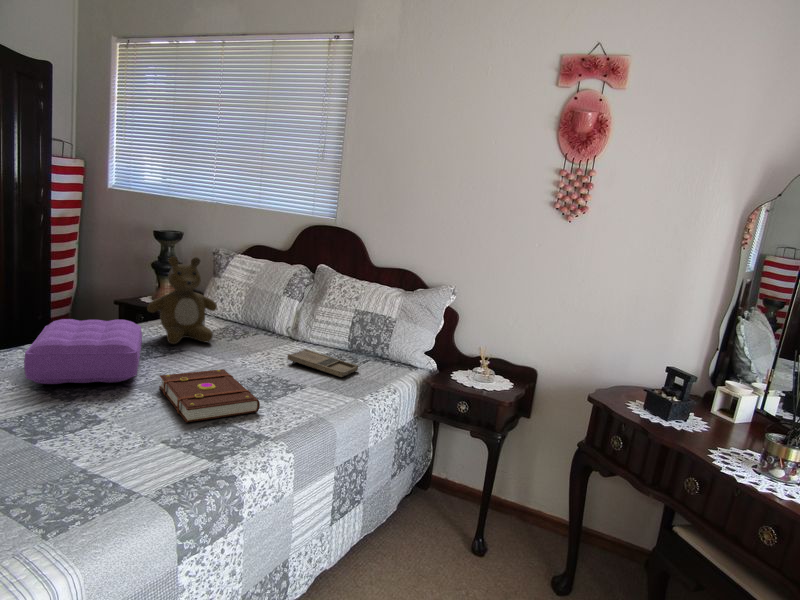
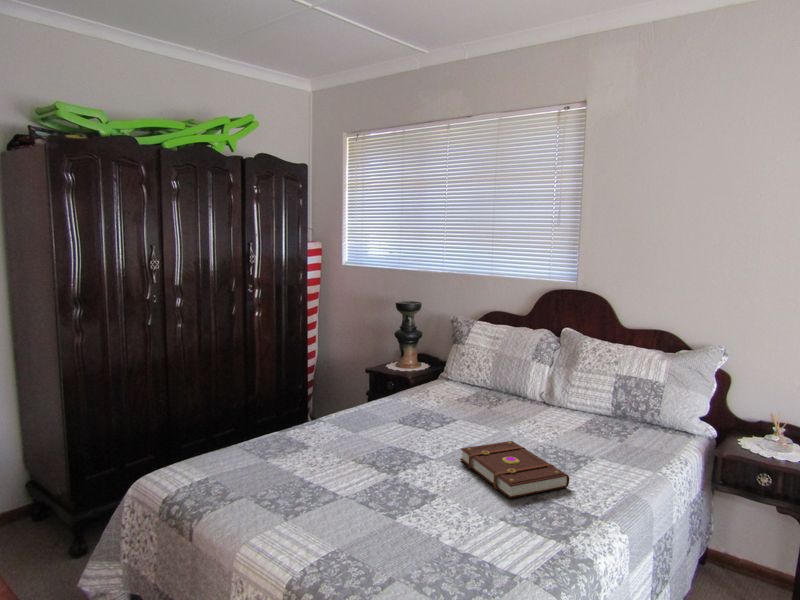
teddy bear: present [147,257,217,344] -> none [415,329,476,413]
pillow: present [24,319,142,384] -> none [346,393,440,457]
tray: present [288,349,358,377] -> none [559,416,635,447]

